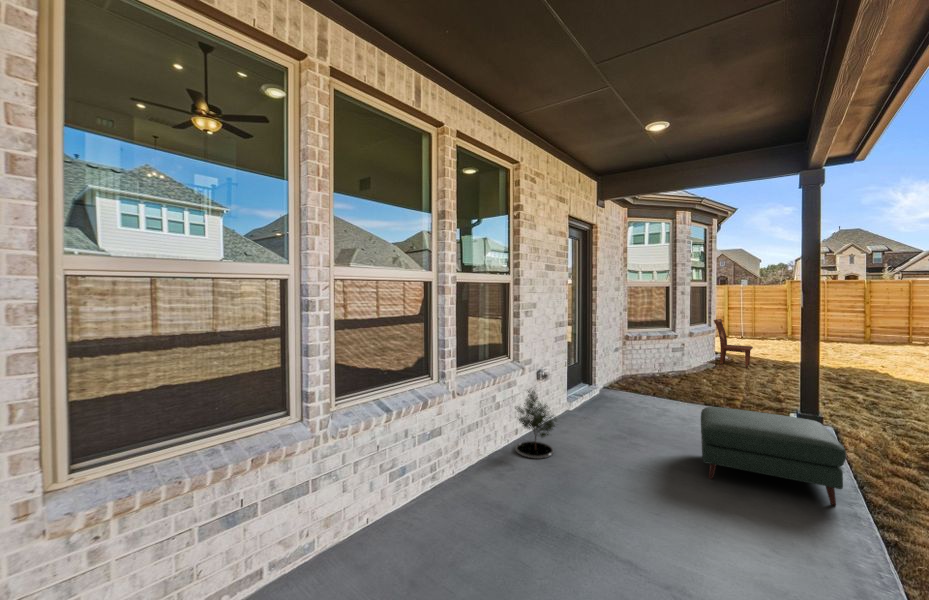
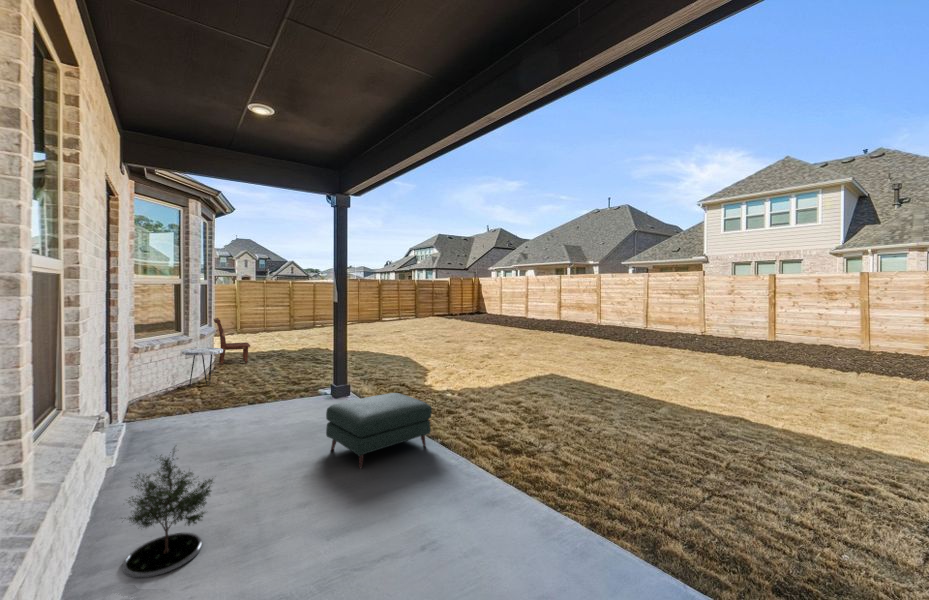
side table: none [665,343,700,378] -> present [182,348,223,385]

